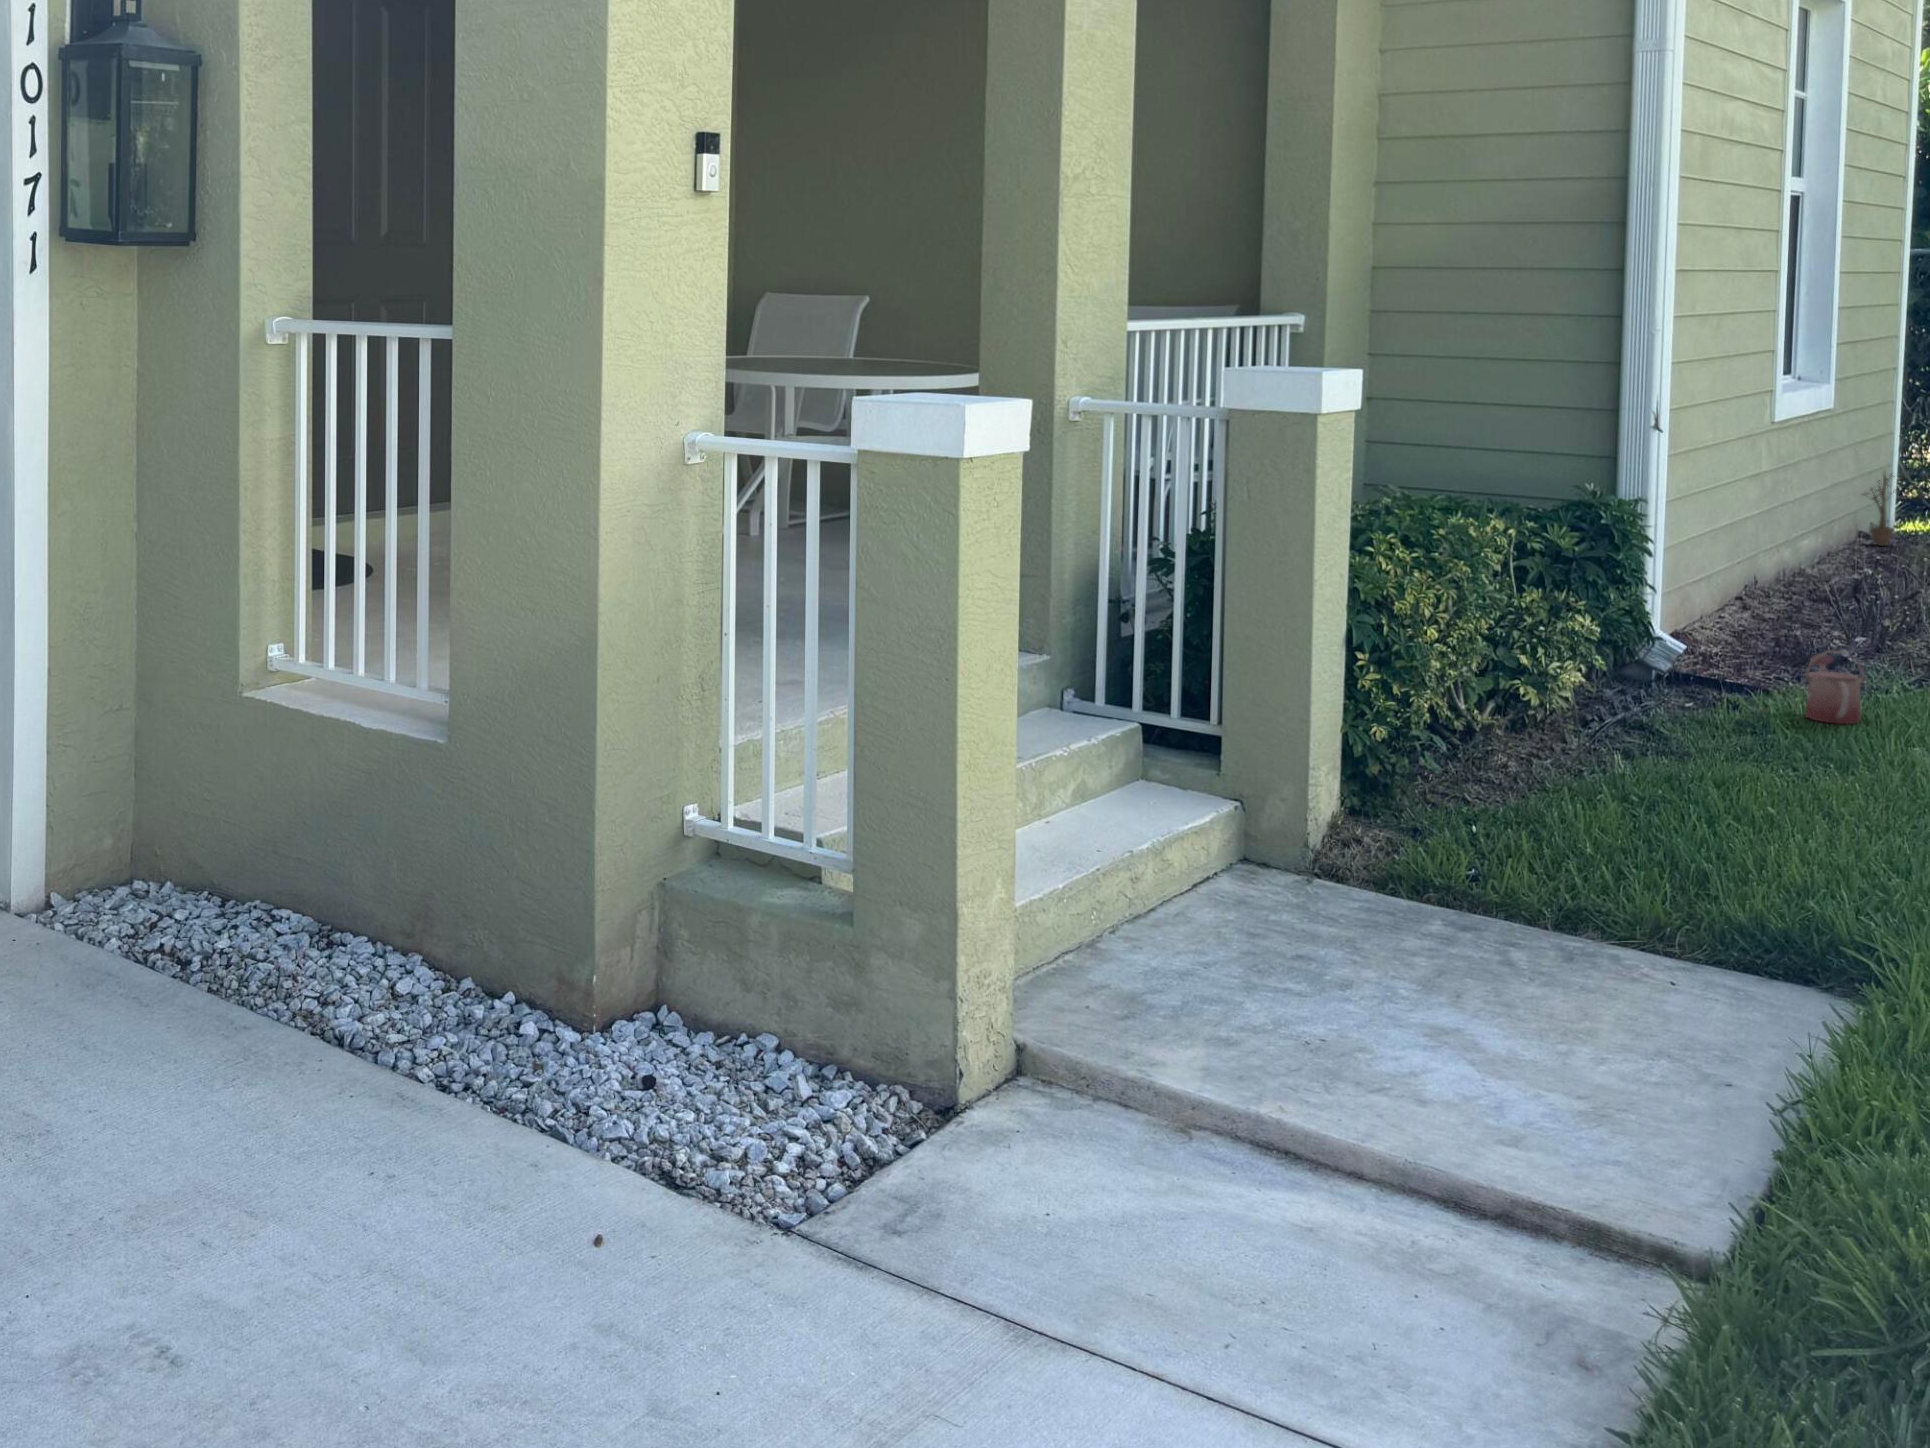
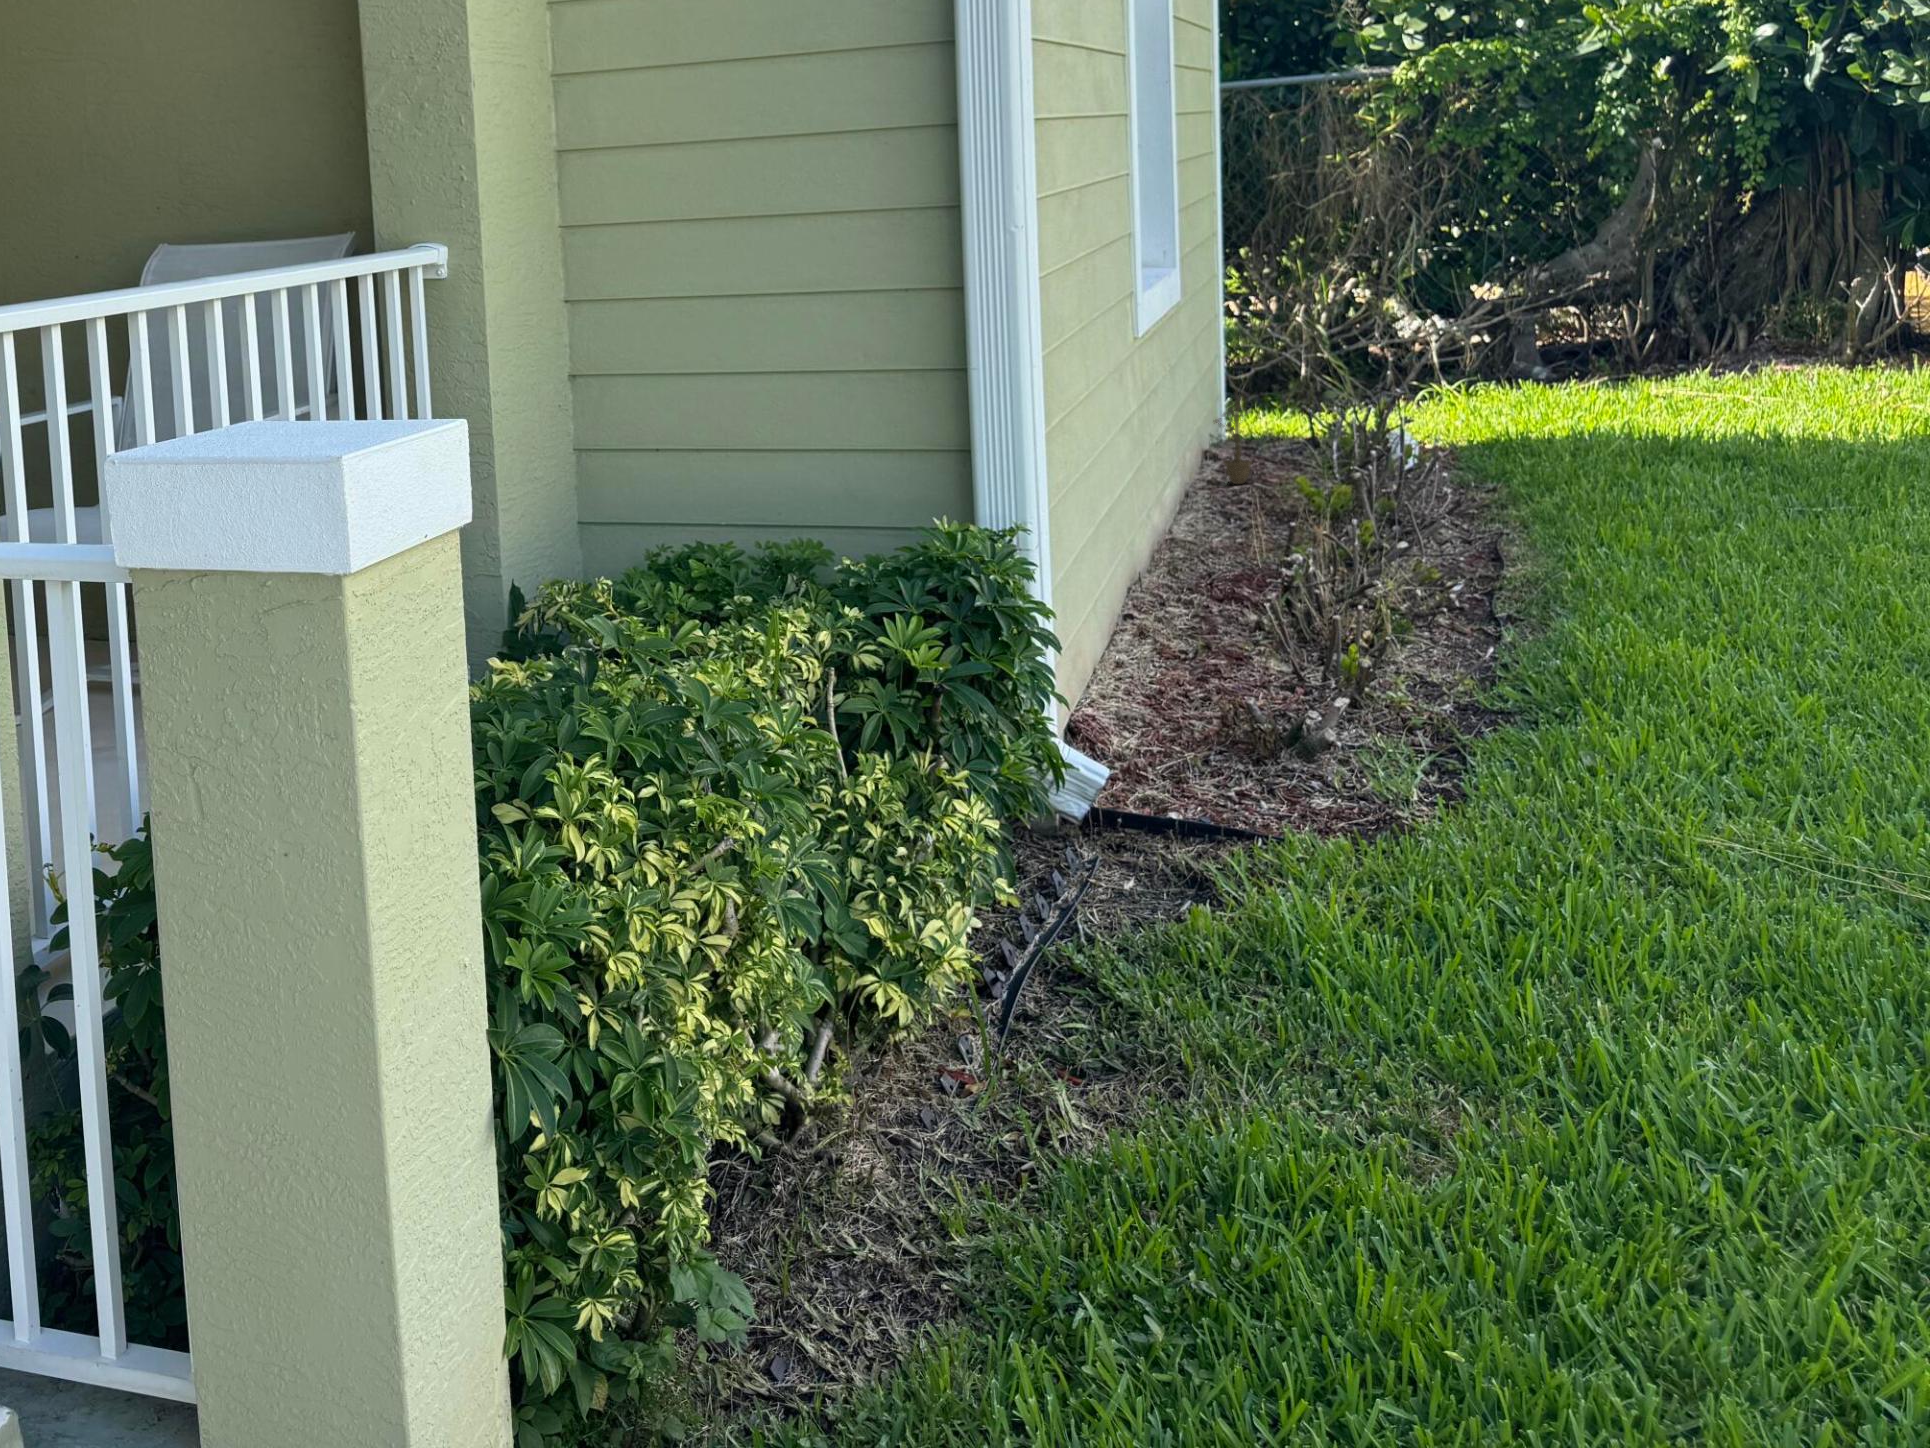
watering can: present [1805,651,1865,724] -> none [1321,805,1428,950]

